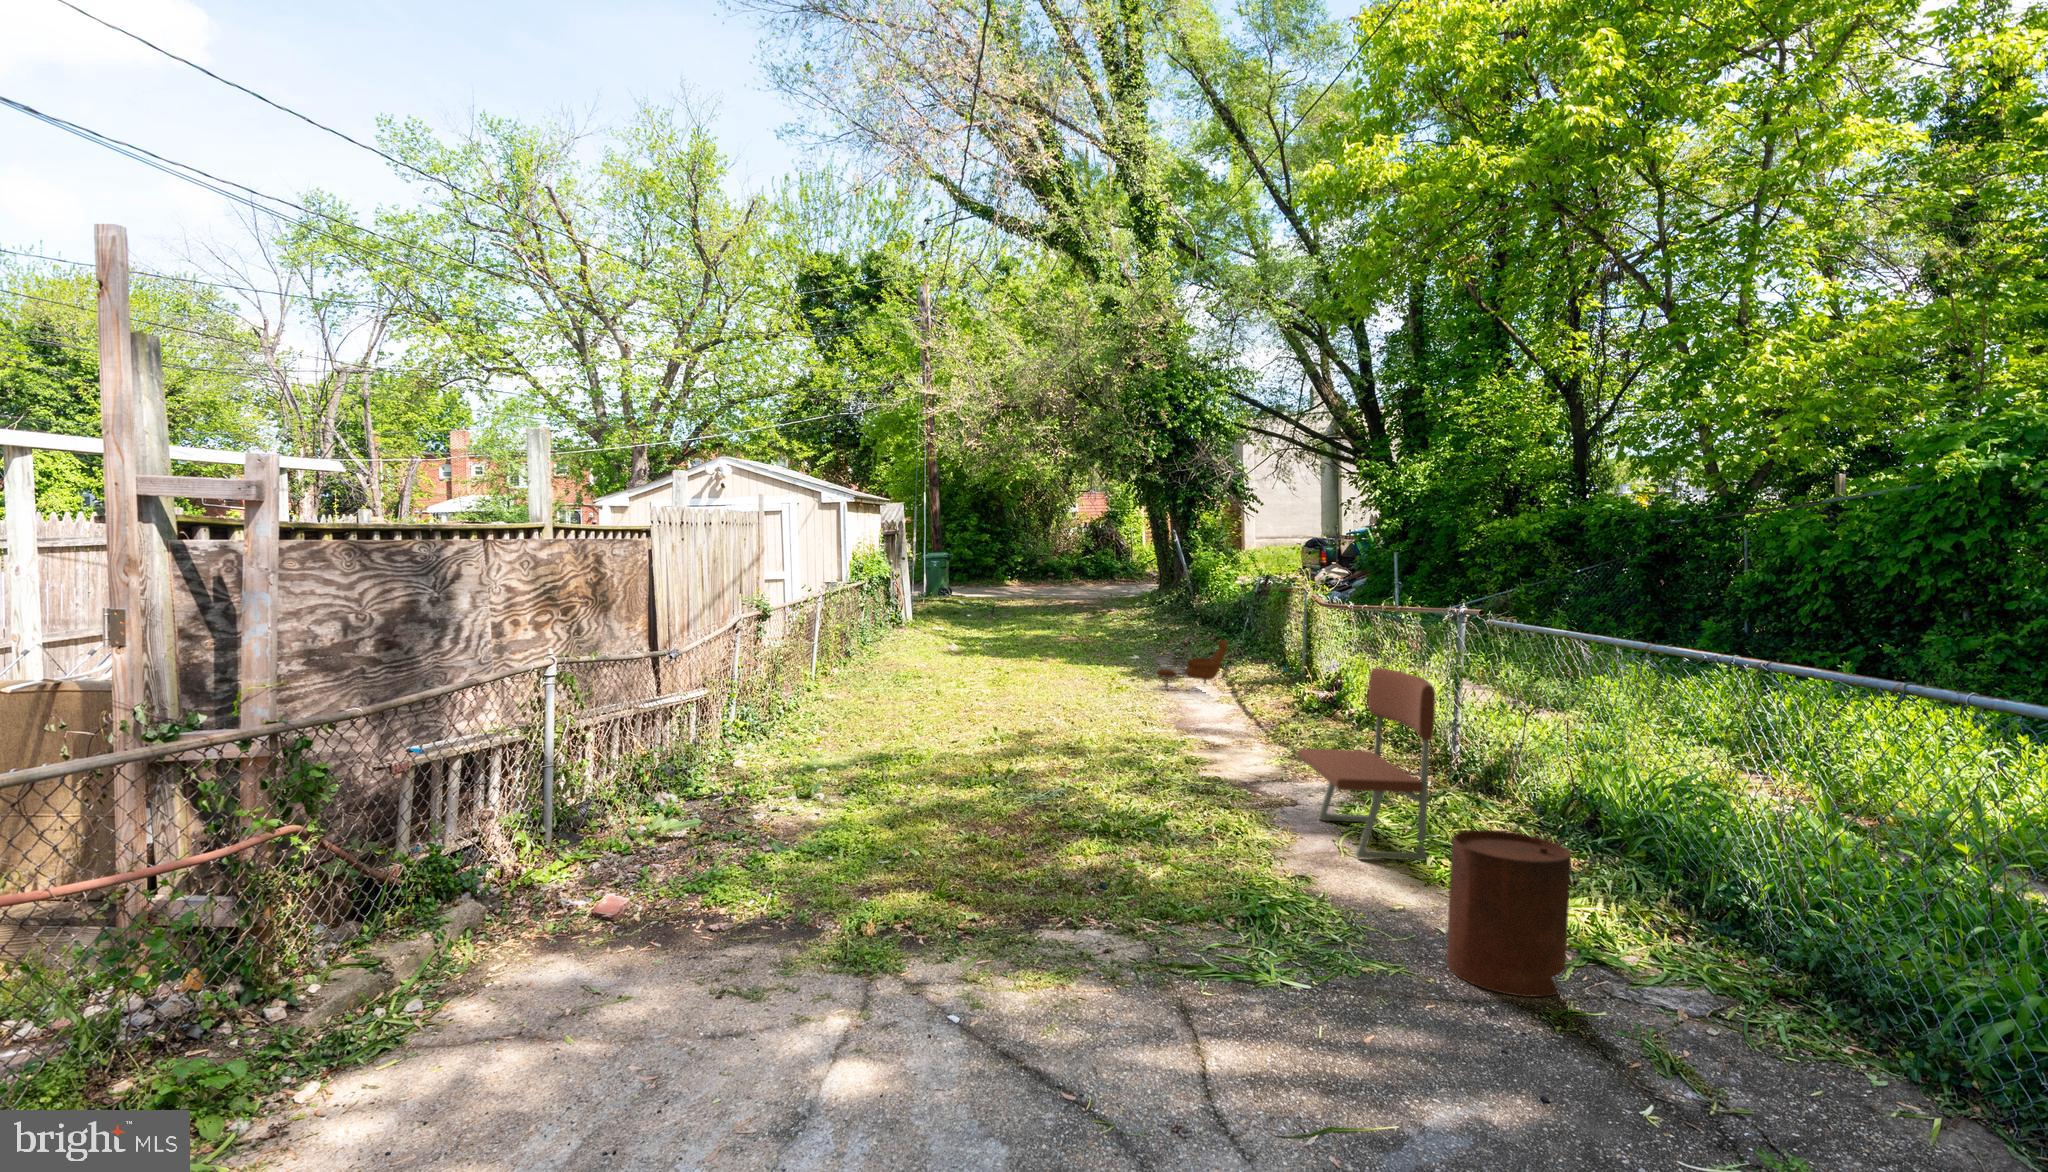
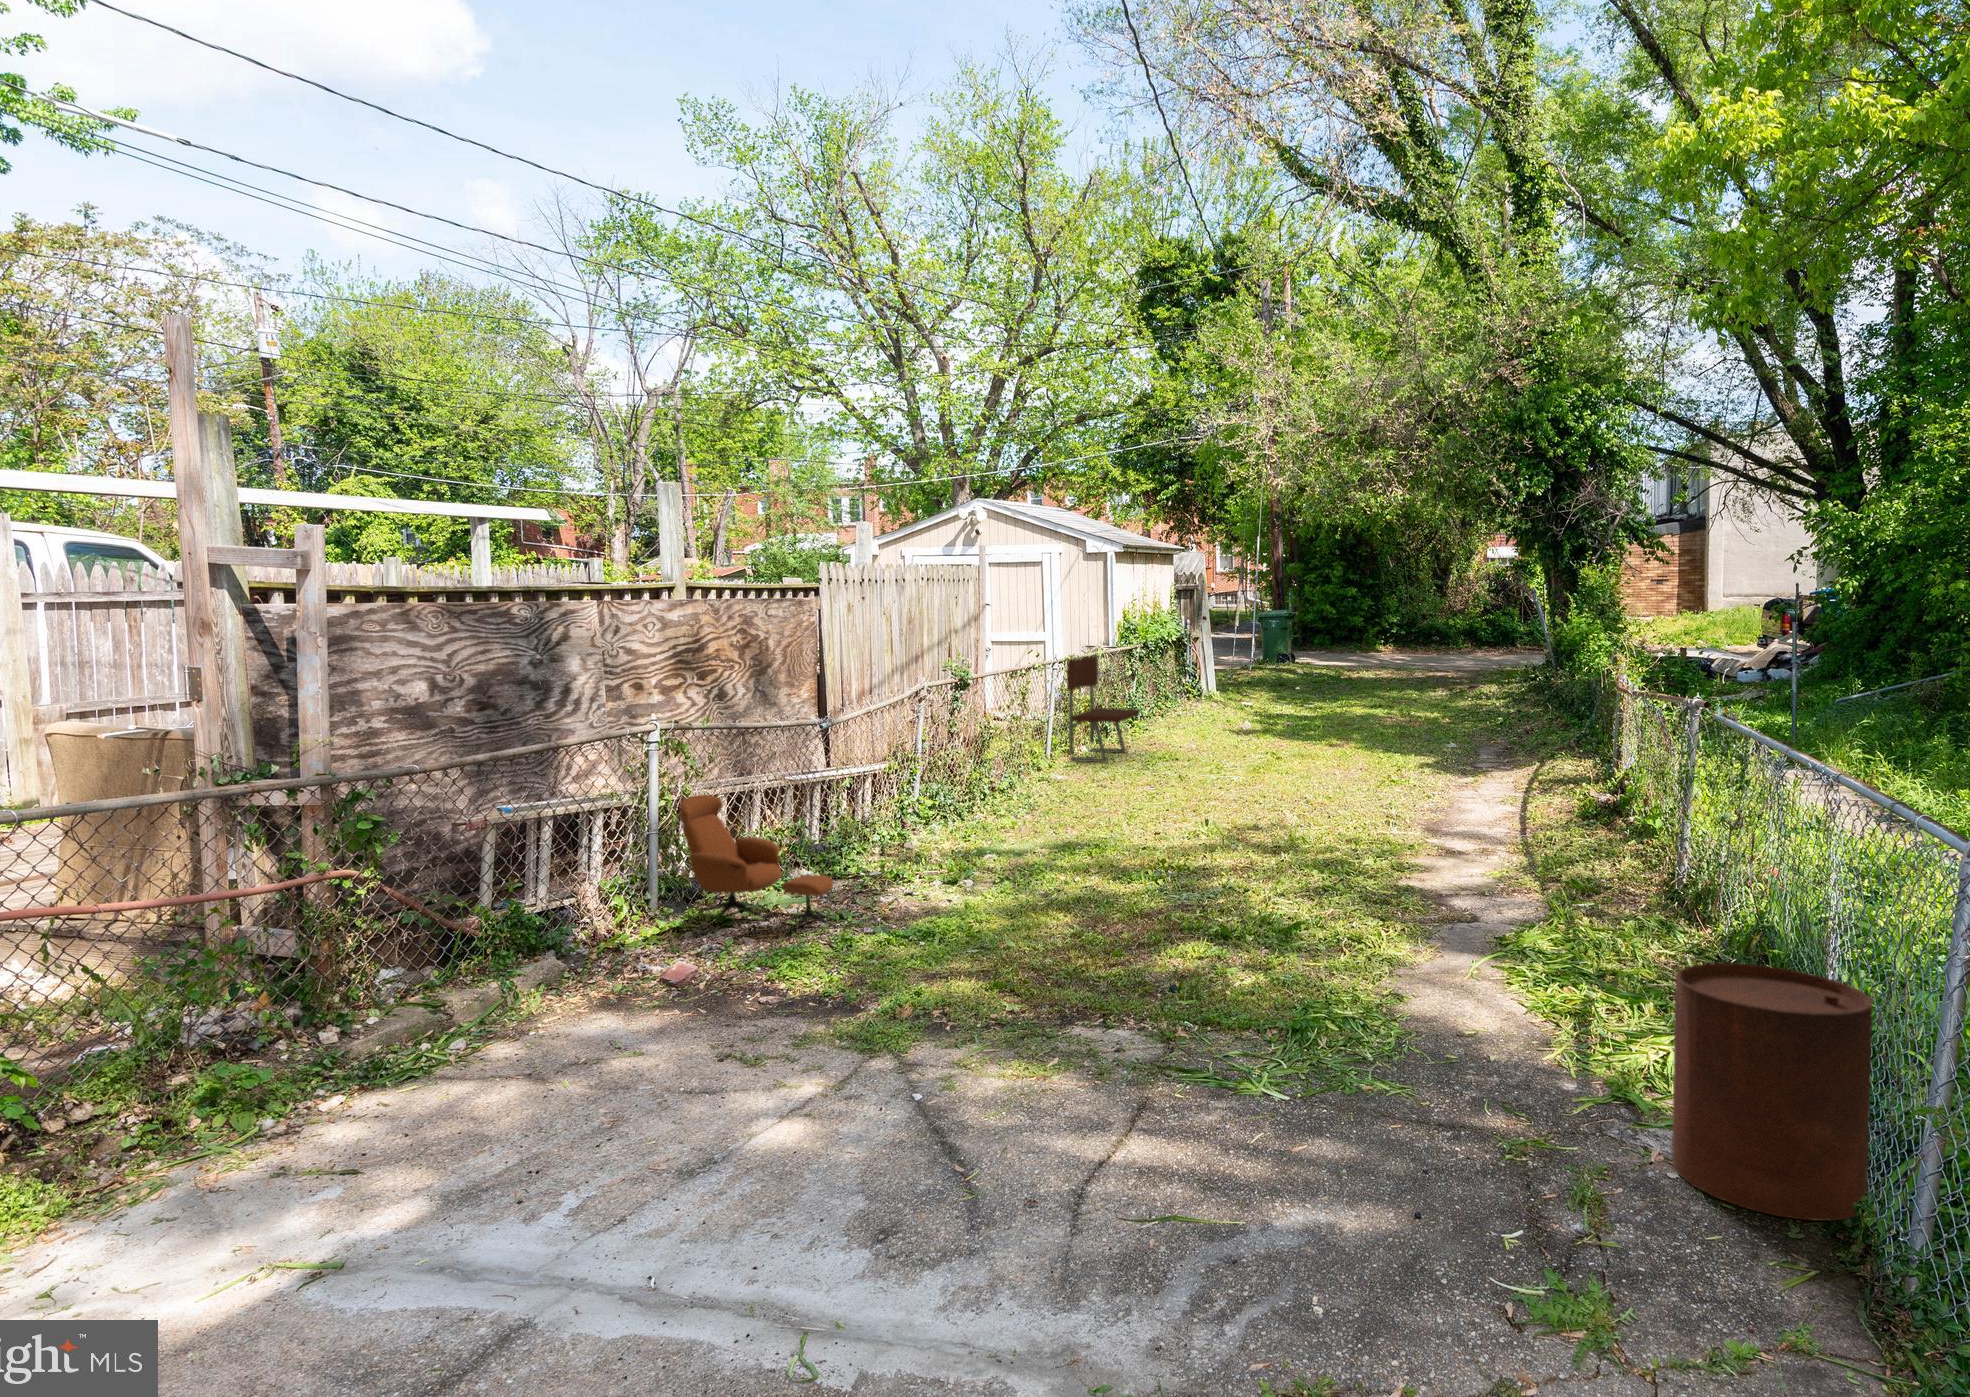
lounge chair: present [1157,640,1228,688] -> present [679,795,836,931]
bench: present [1298,668,1435,860] -> present [1067,656,1140,763]

